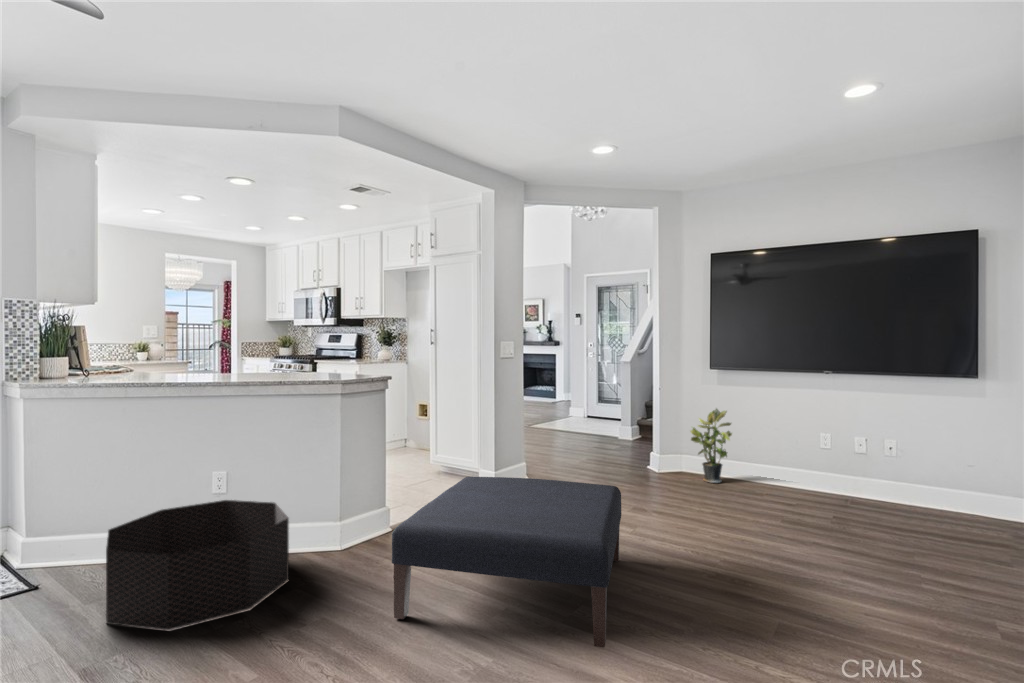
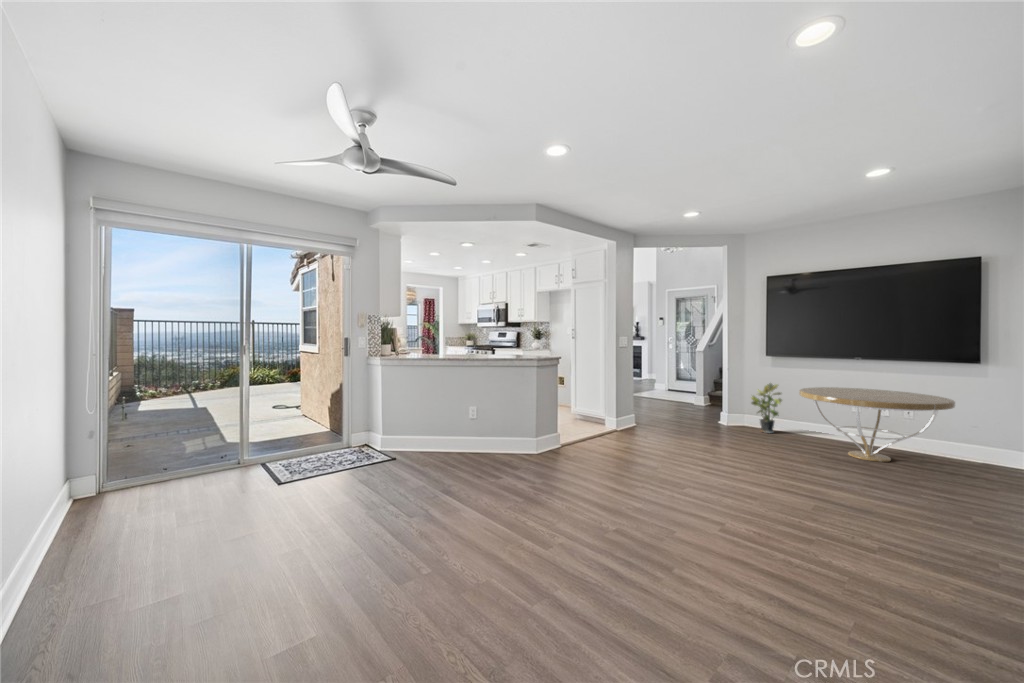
coffee table: none [754,414,954,525] -> present [799,387,955,462]
ottoman: present [392,477,622,647] -> none [581,416,708,505]
basket: present [106,500,289,630] -> none [431,422,516,480]

